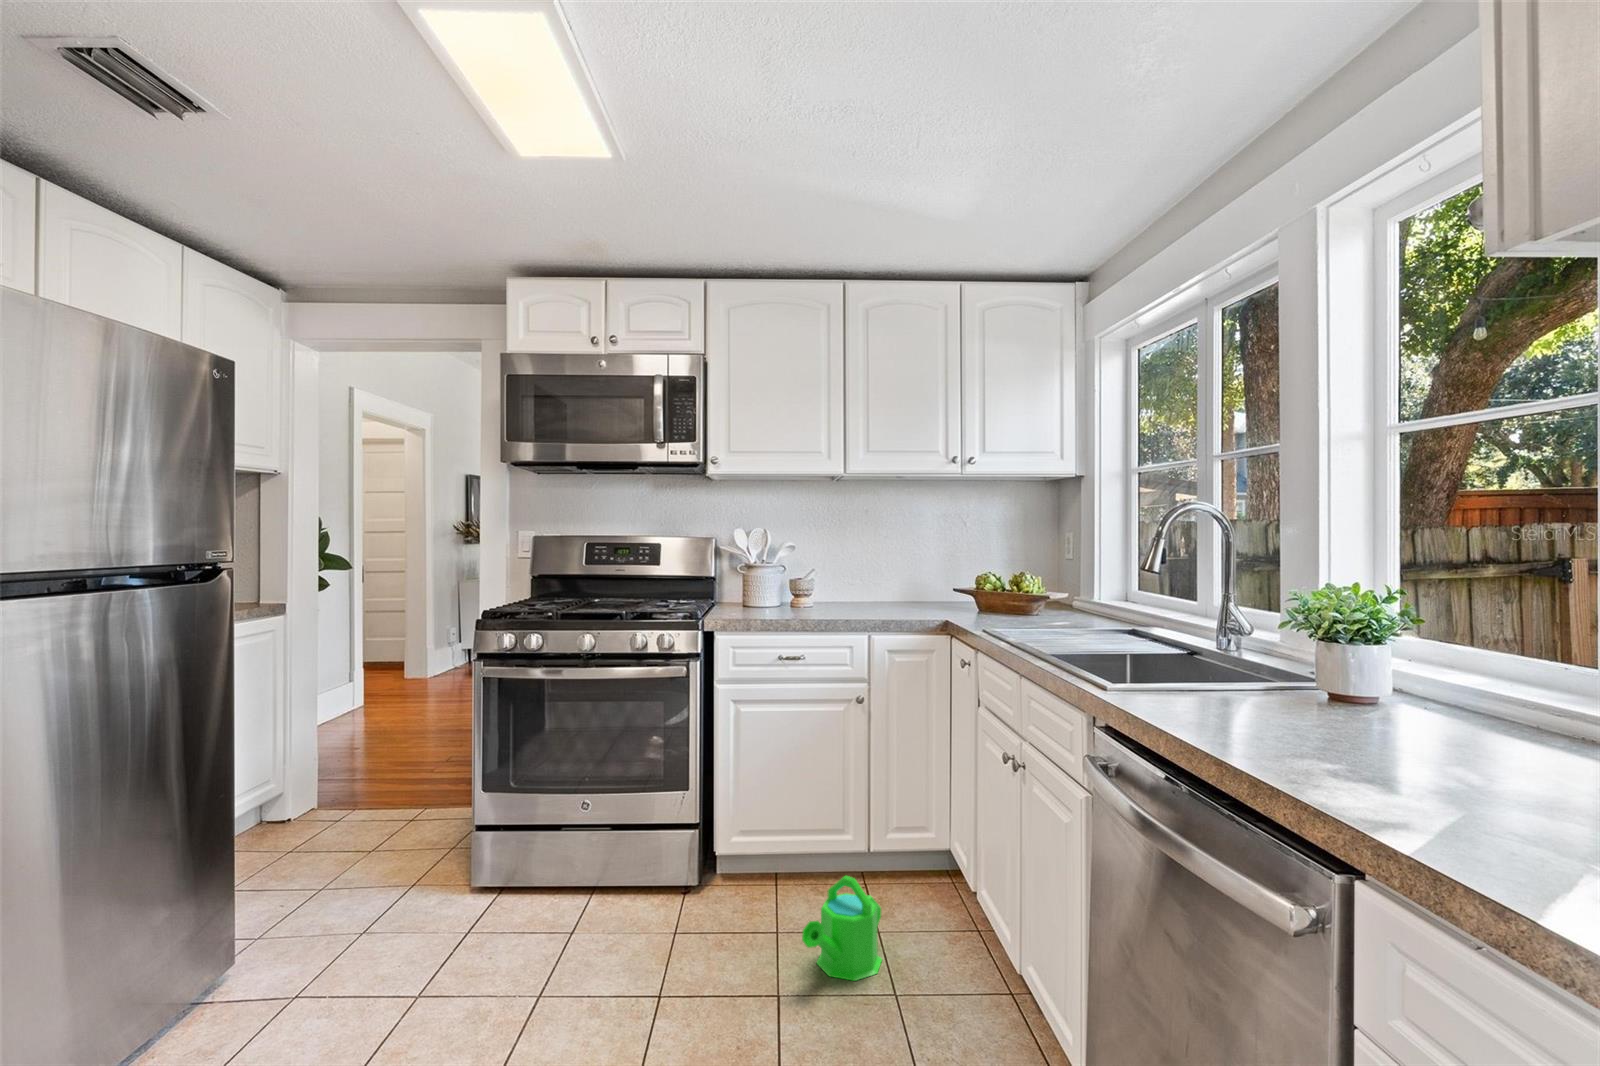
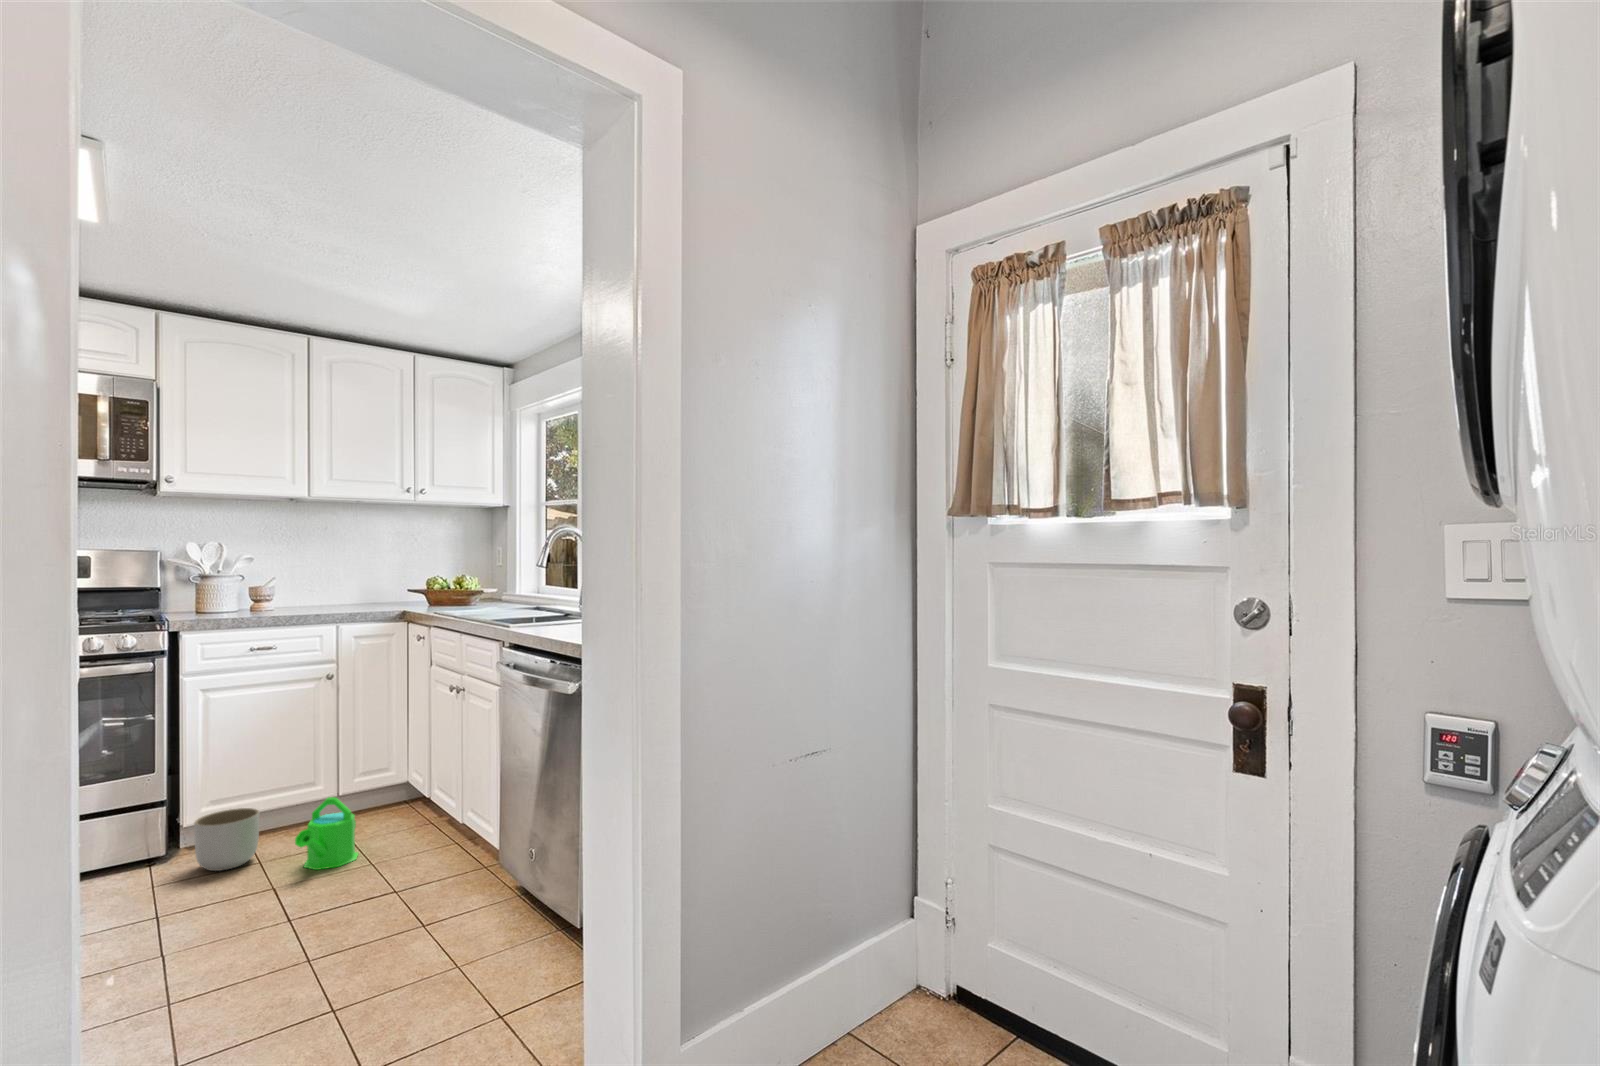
planter: none [713,852,777,933] -> present [194,808,259,871]

